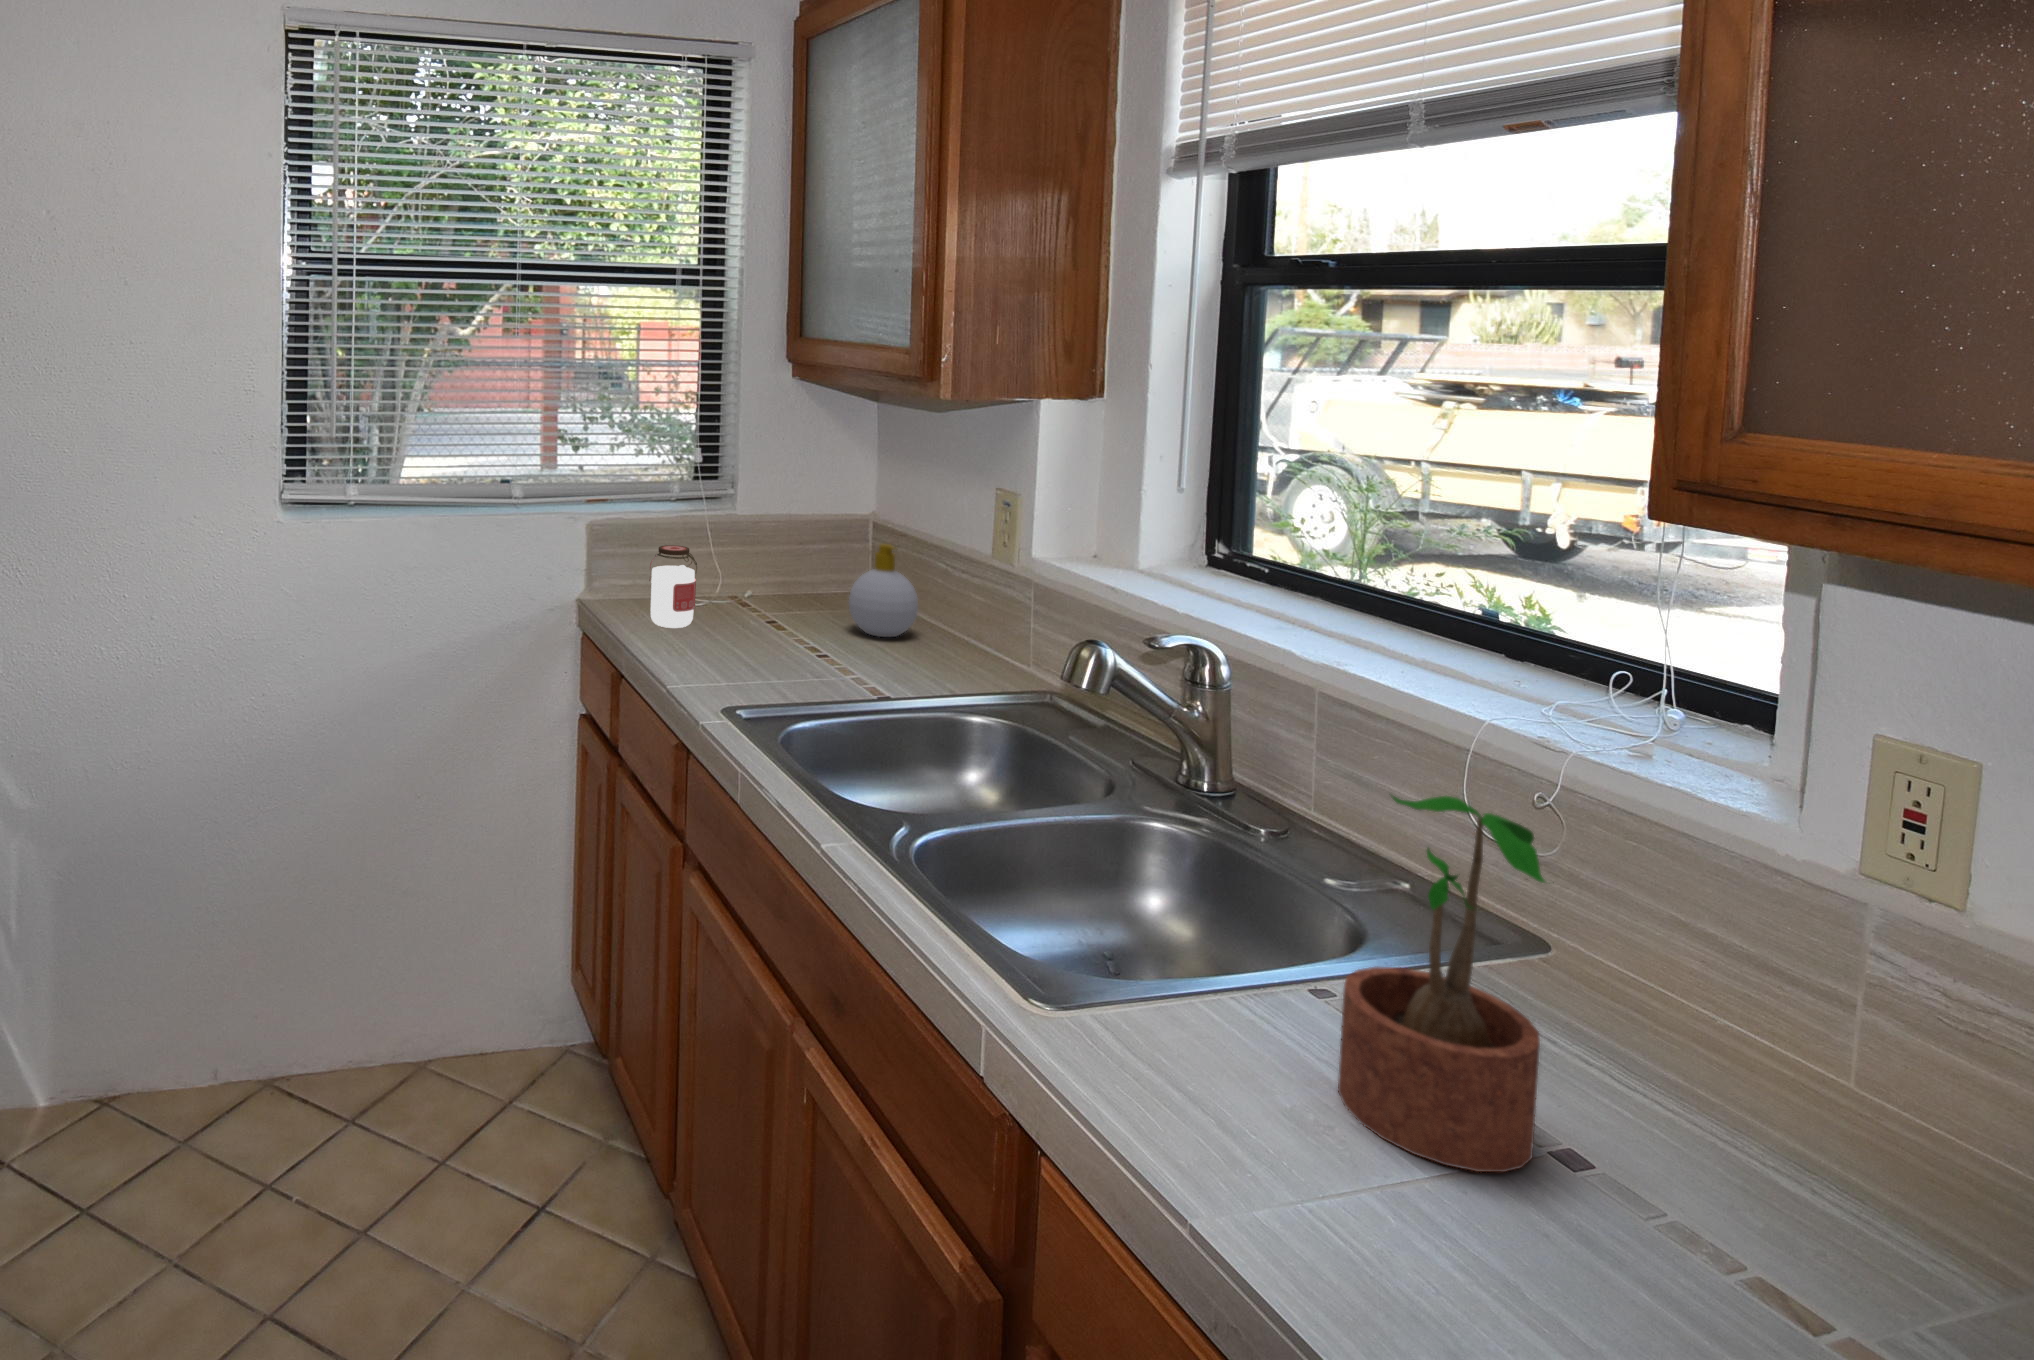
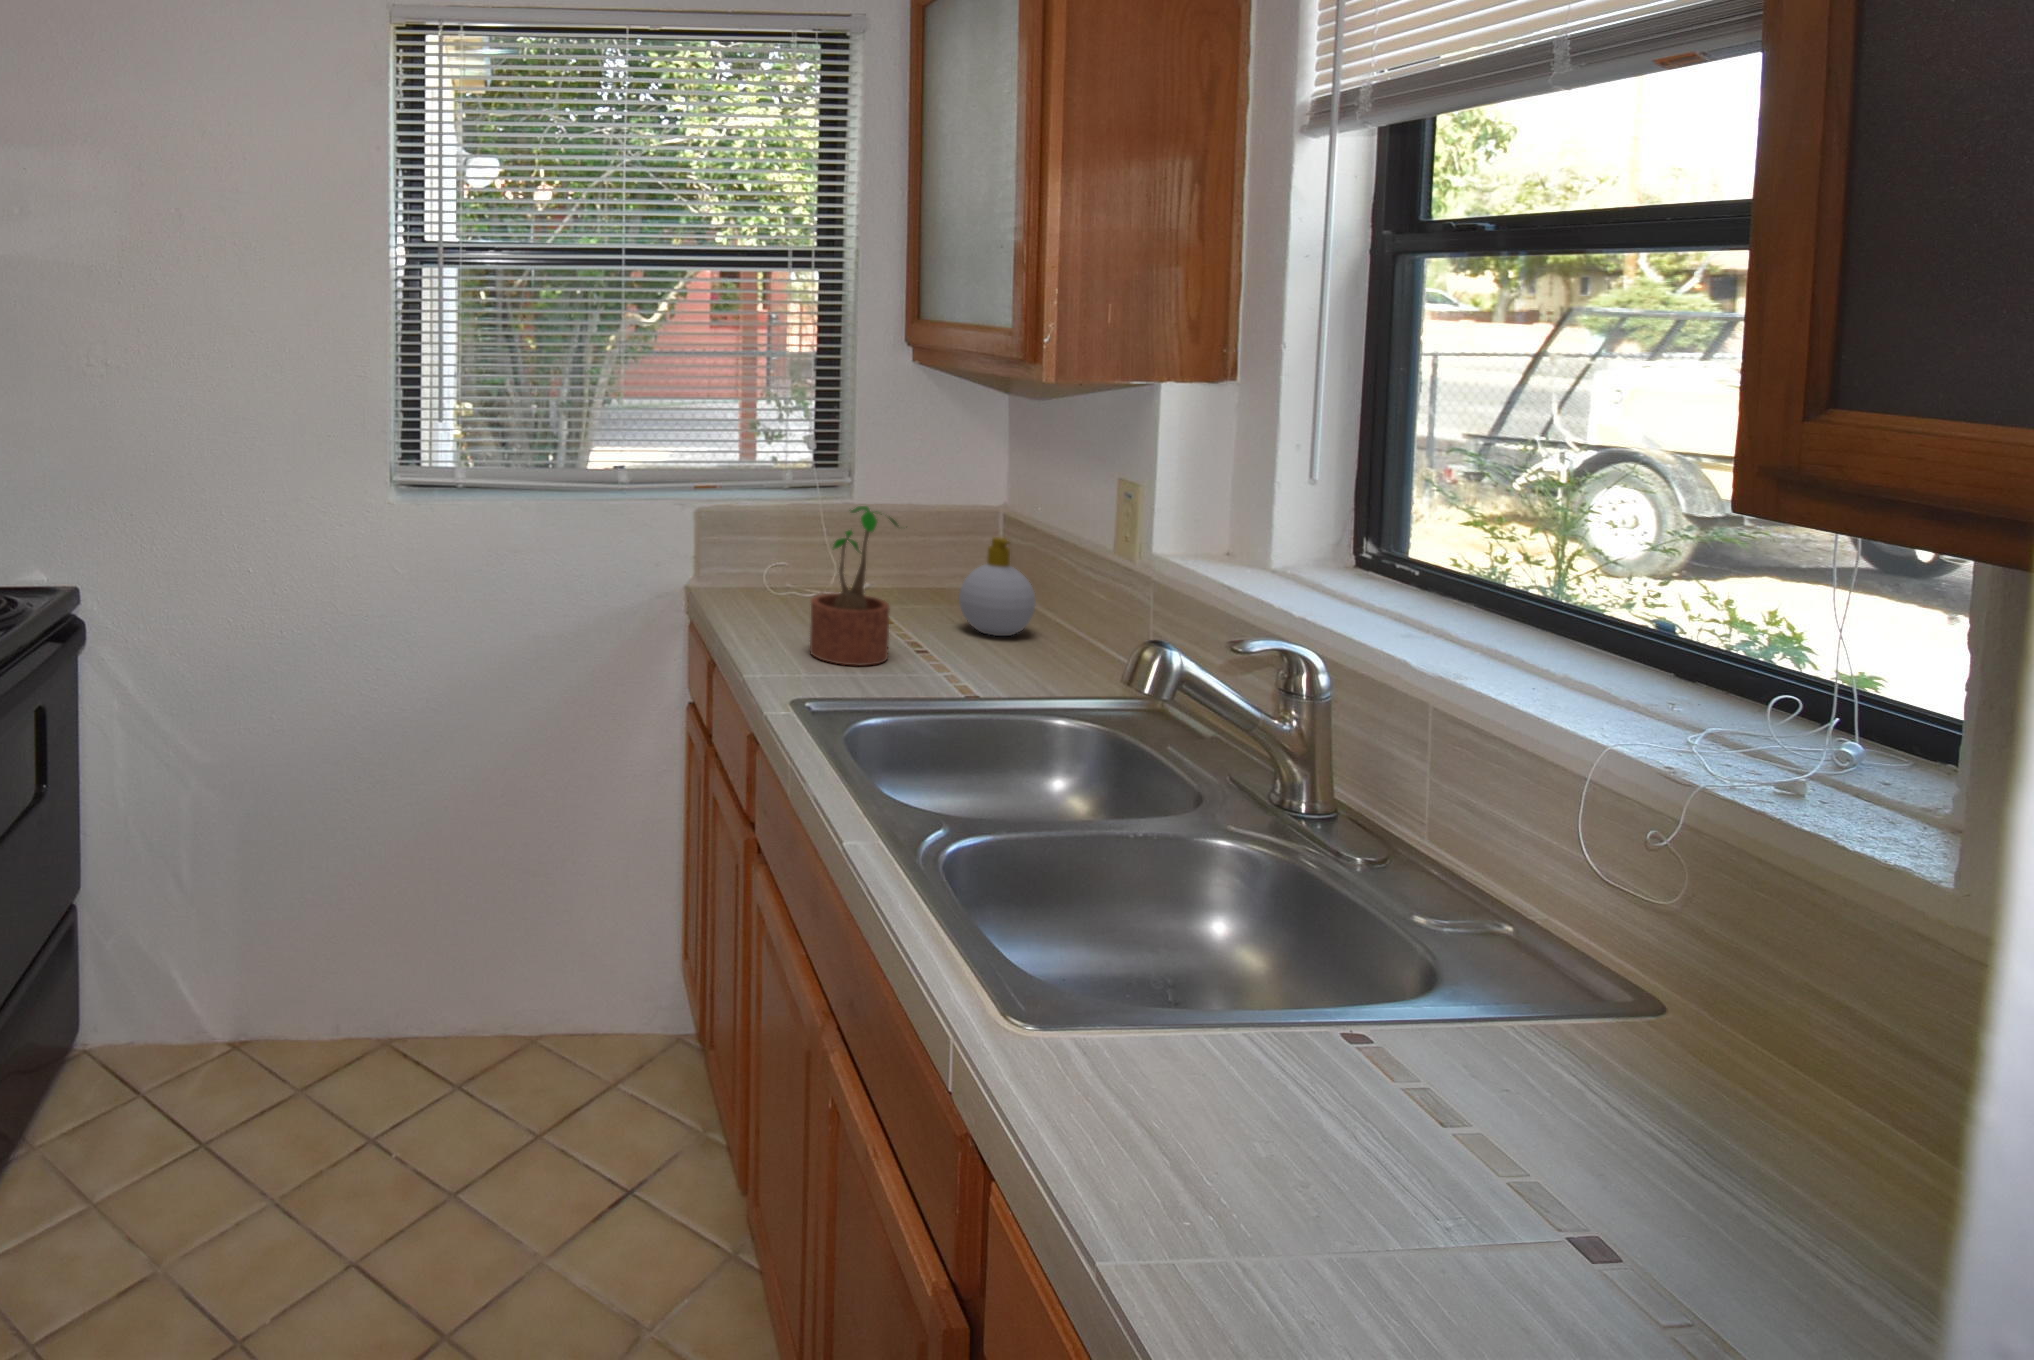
jar: present [649,545,697,628] -> none [747,534,797,620]
potted plant: present [1338,796,1545,1172] -> present [810,506,899,666]

